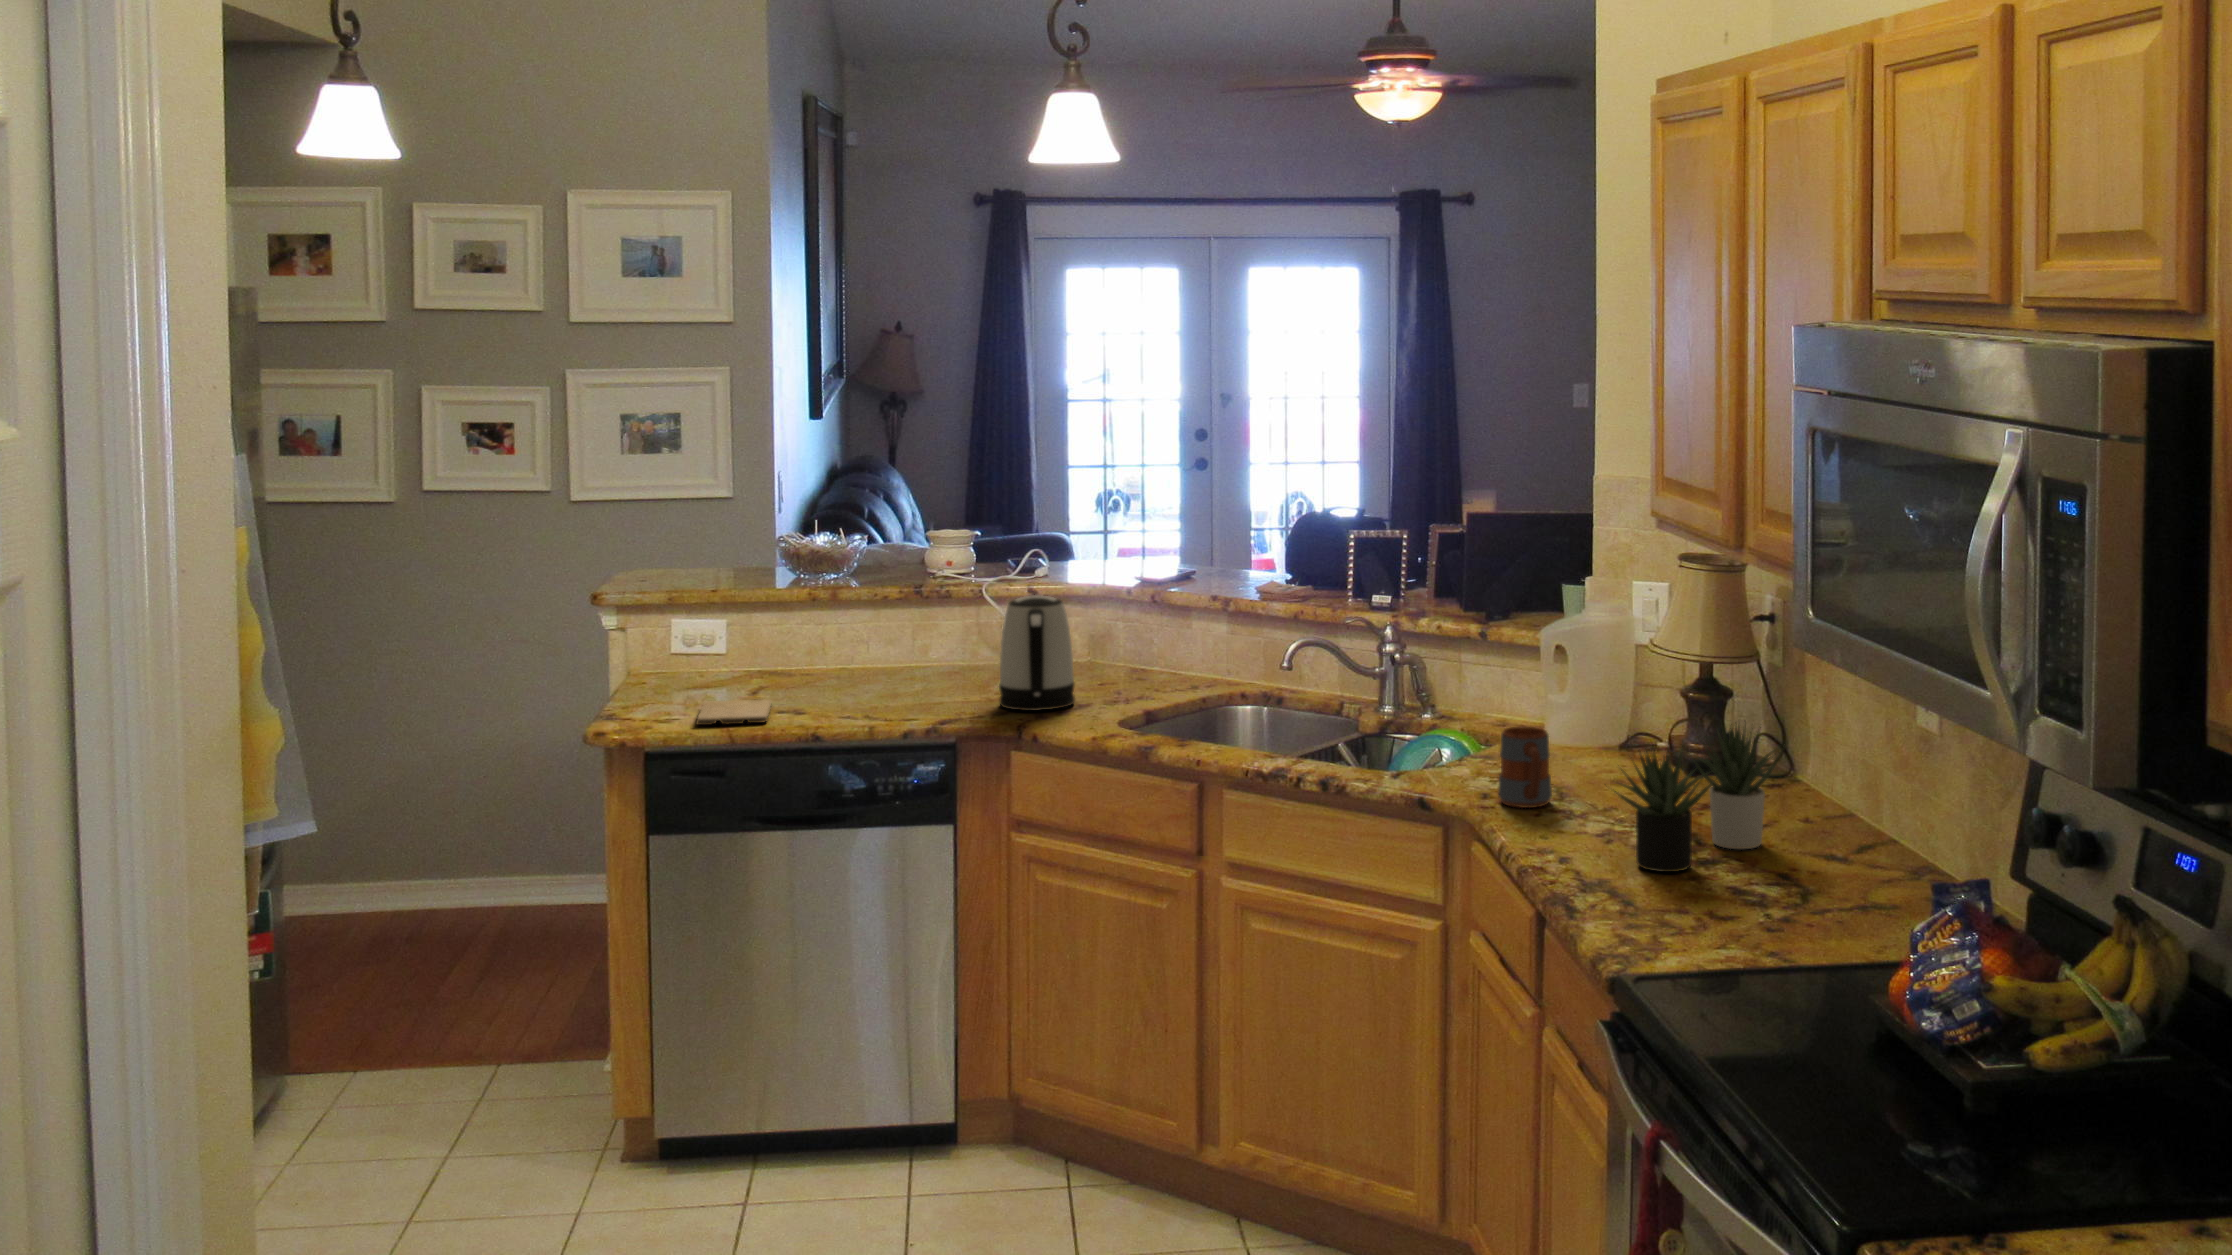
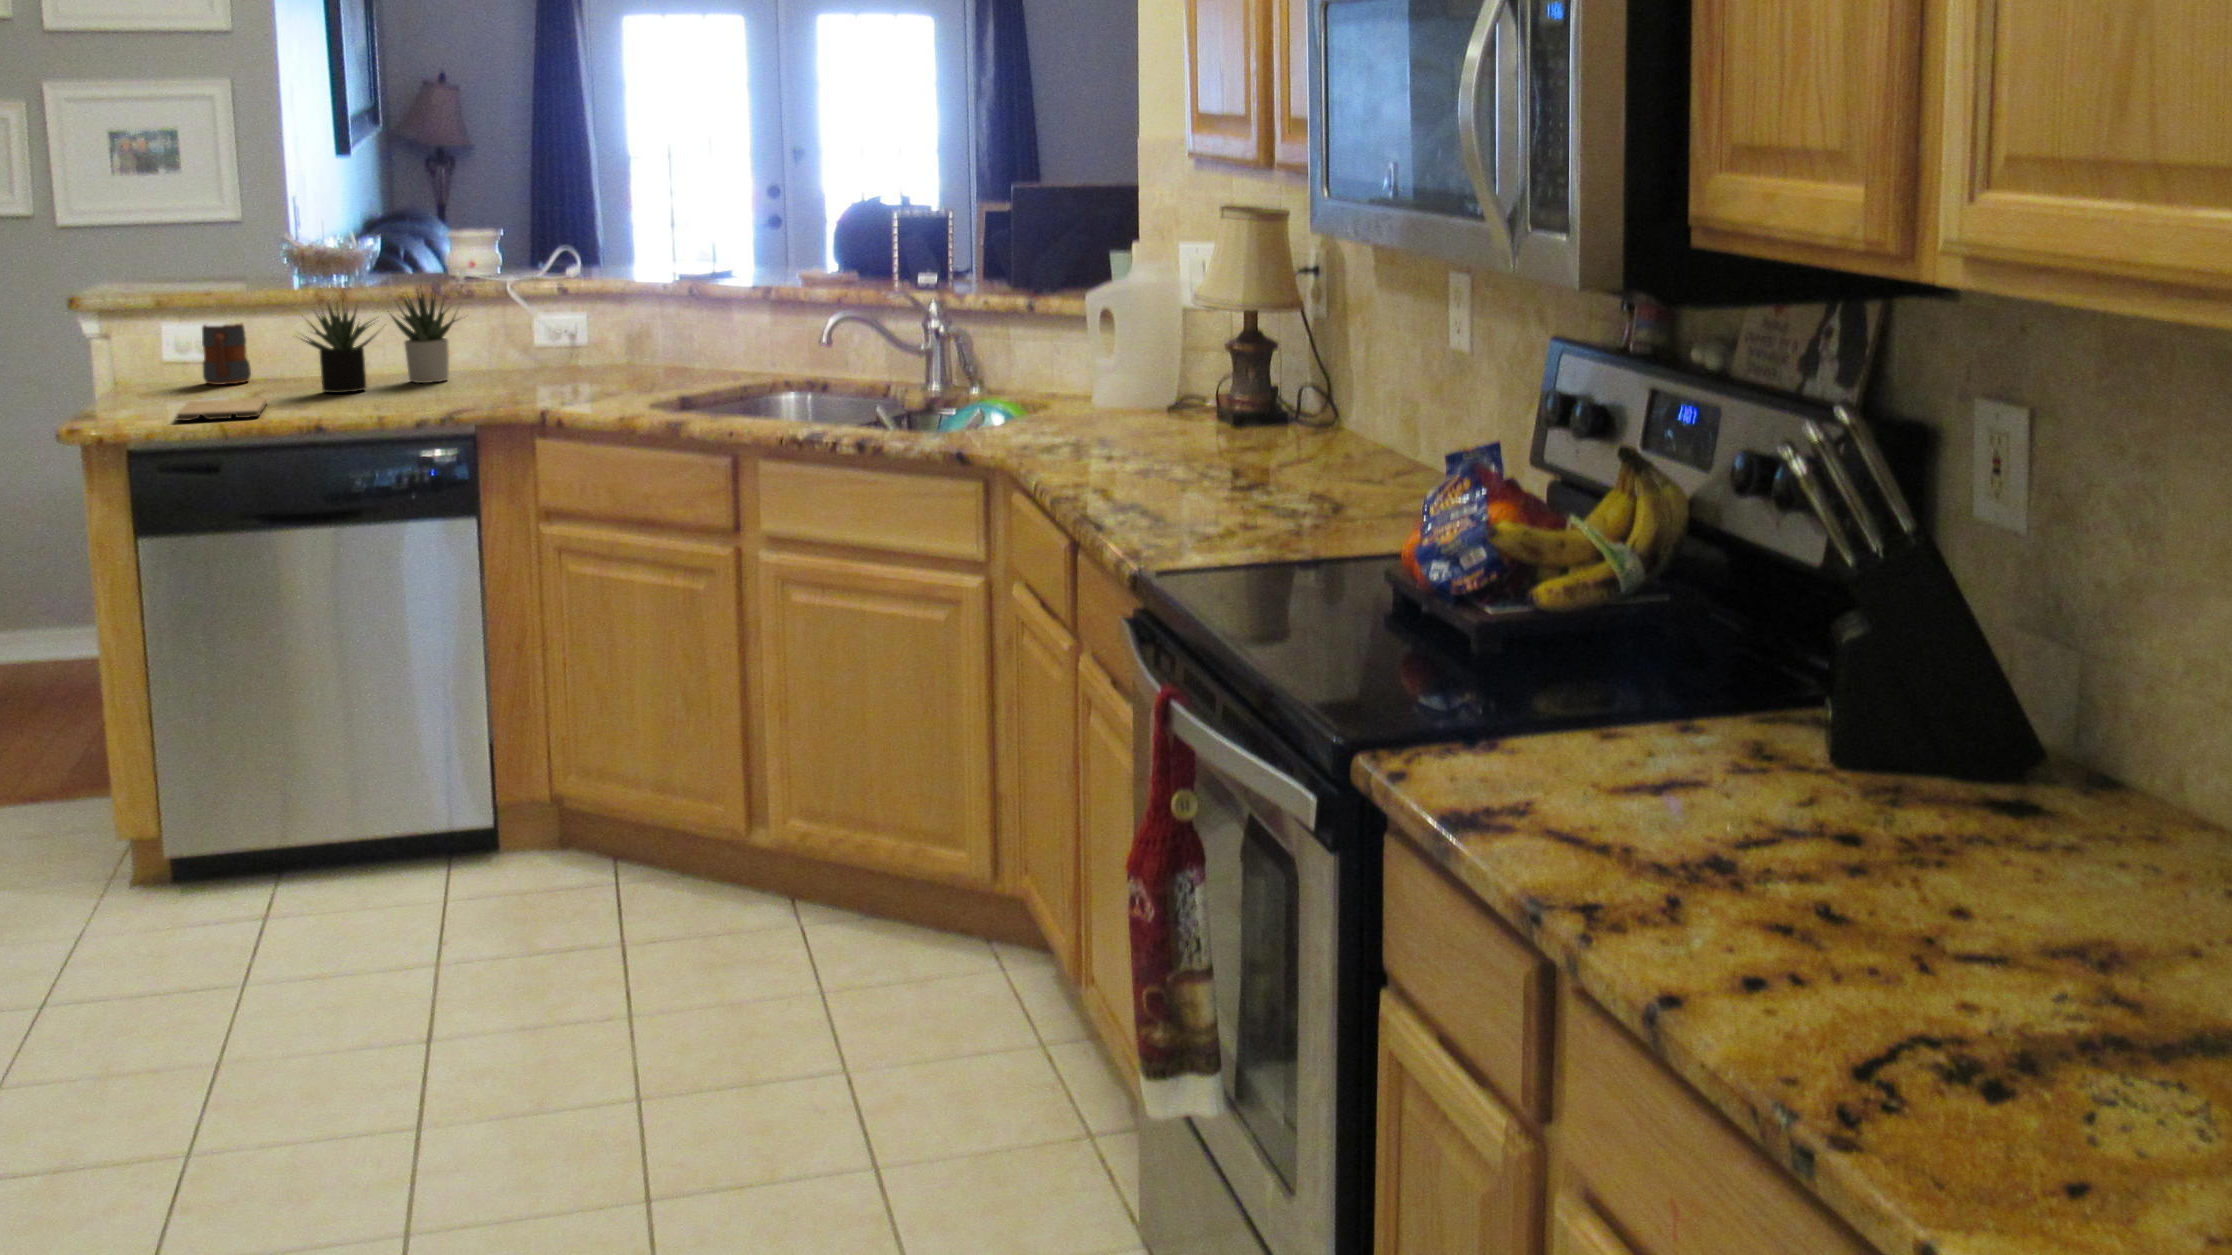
kettle: present [999,595,1075,711] -> none [523,280,607,400]
succulent plant: present [1616,725,1779,872] -> present [302,294,462,393]
mug: present [1498,727,1552,808] -> present [202,324,251,385]

